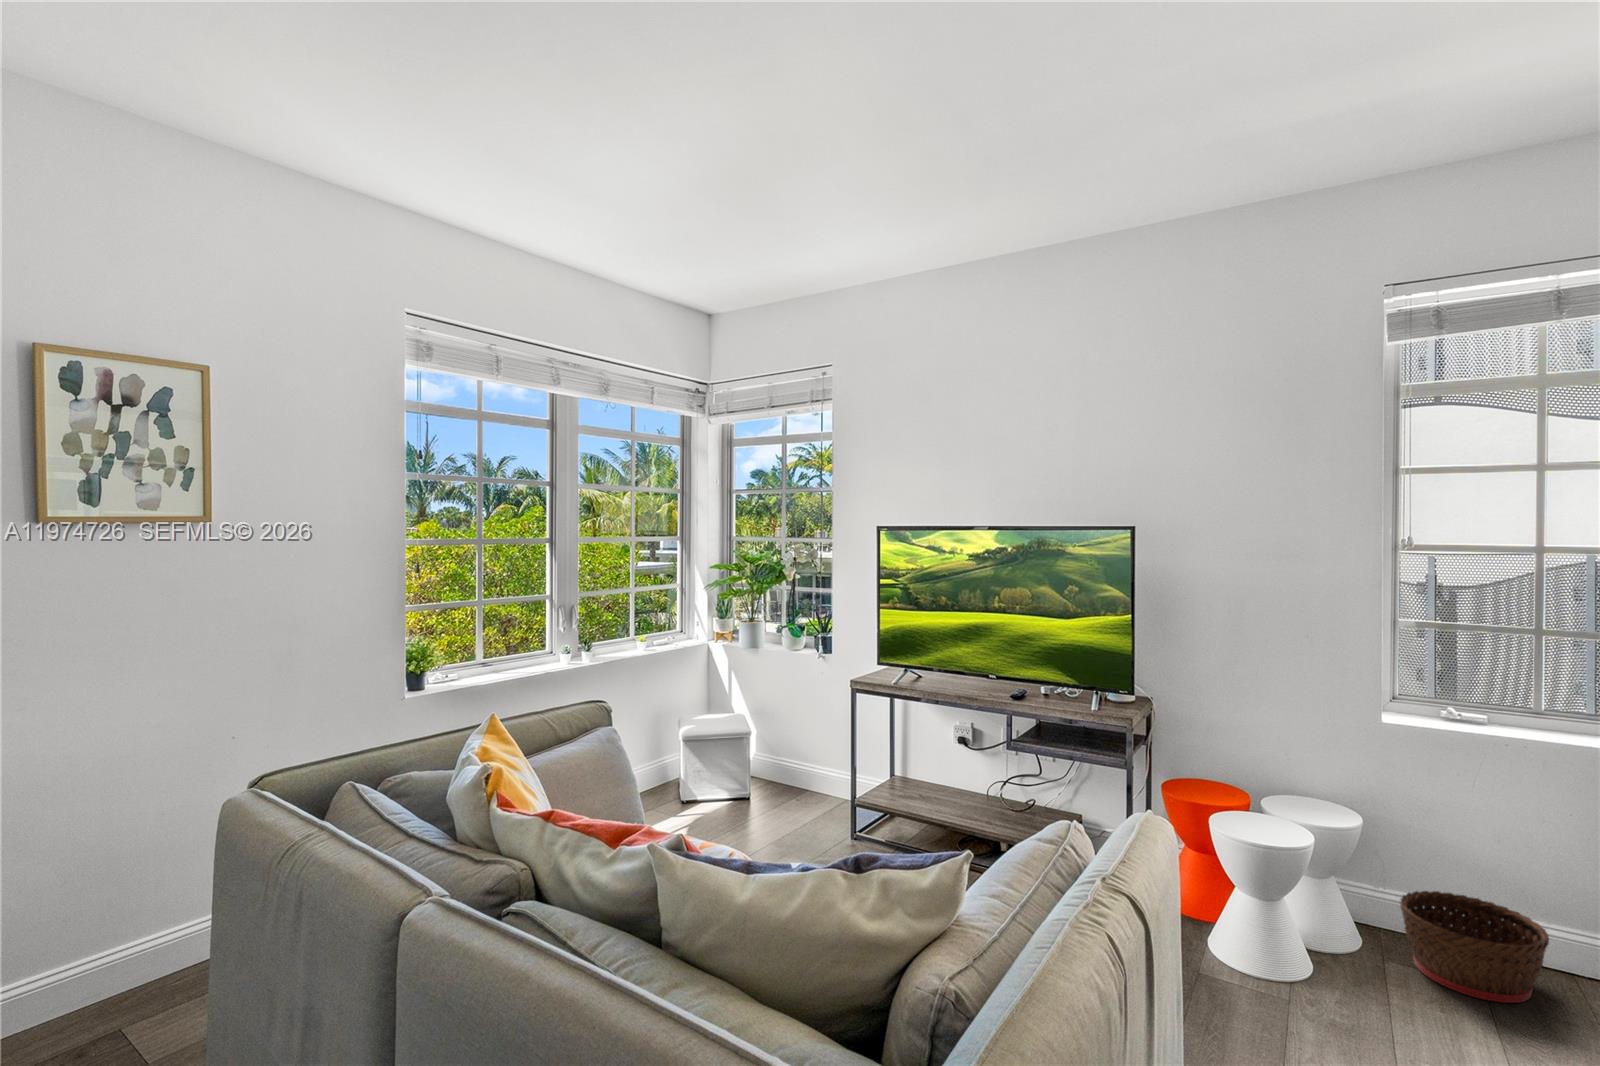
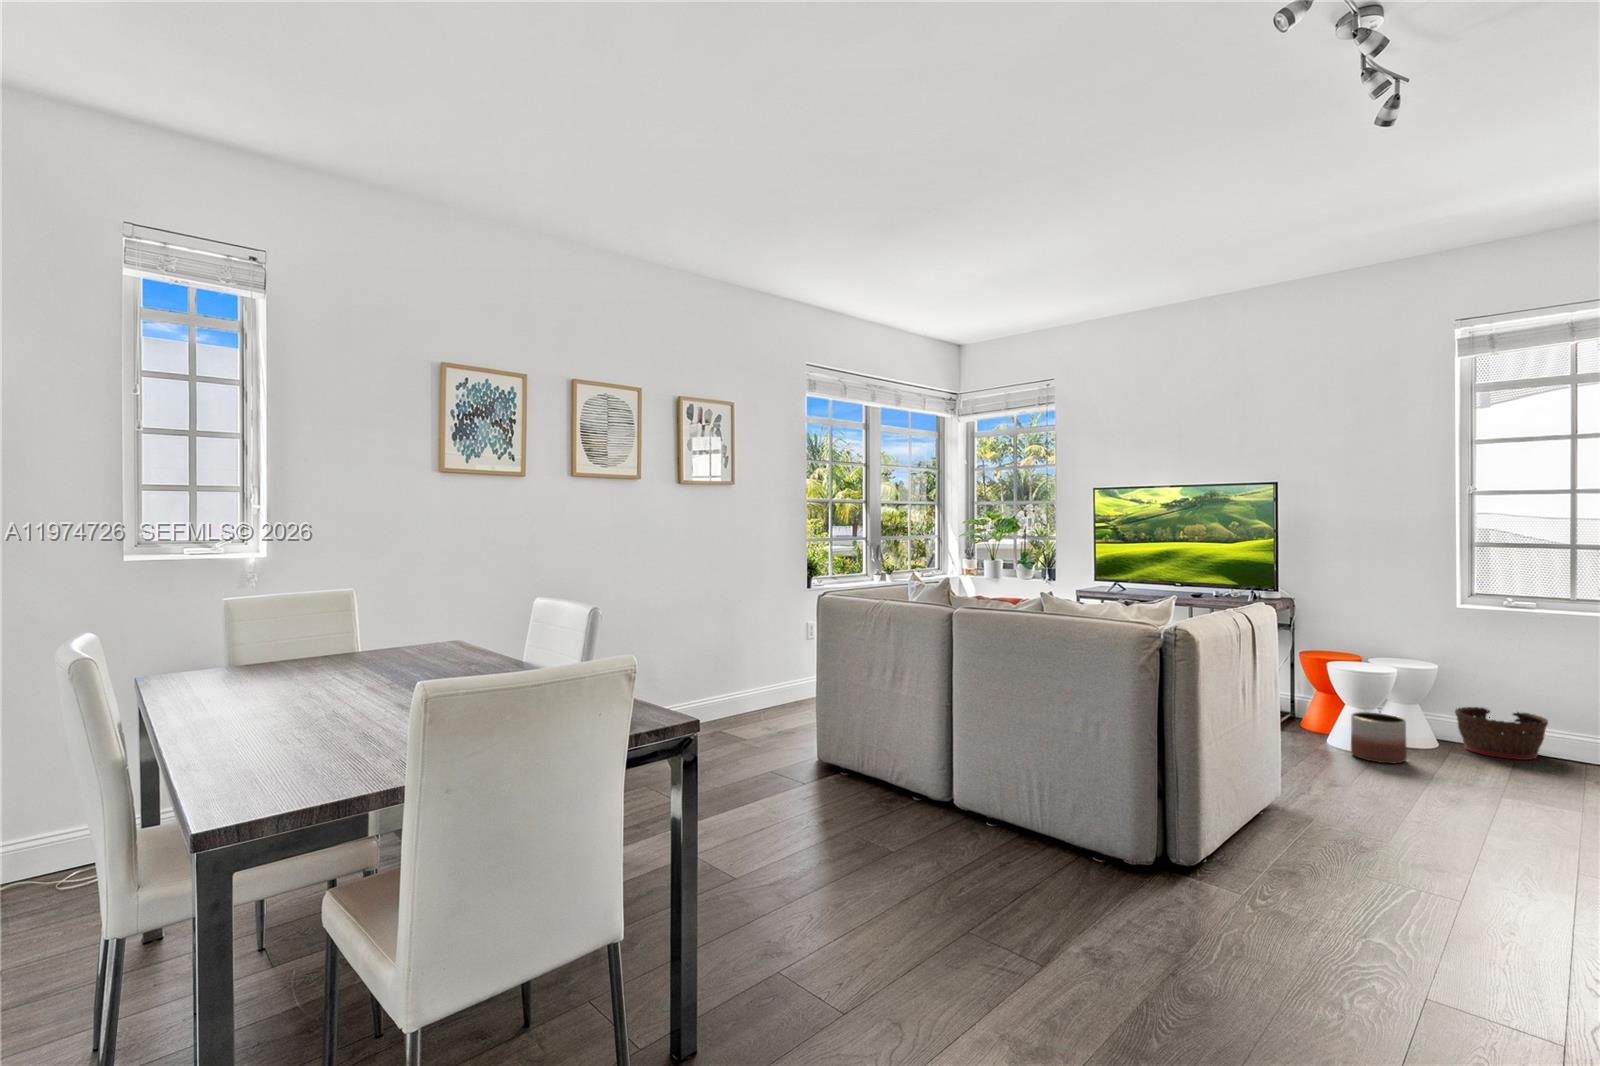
planter: none [1259,929,1351,1040] -> present [1351,712,1407,763]

